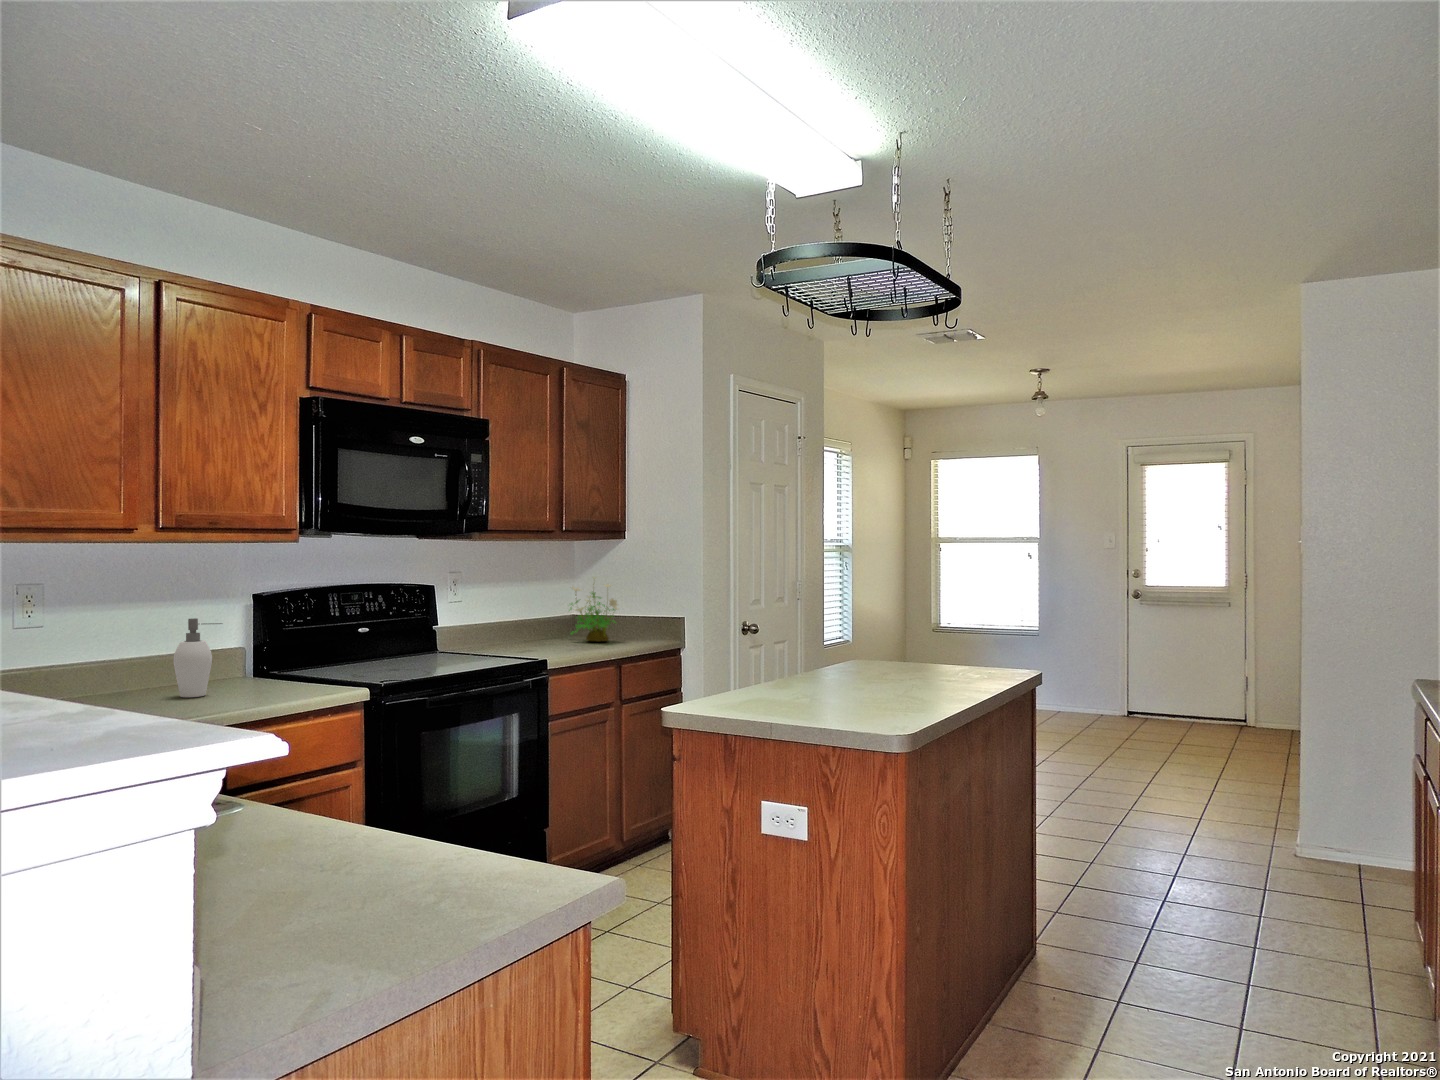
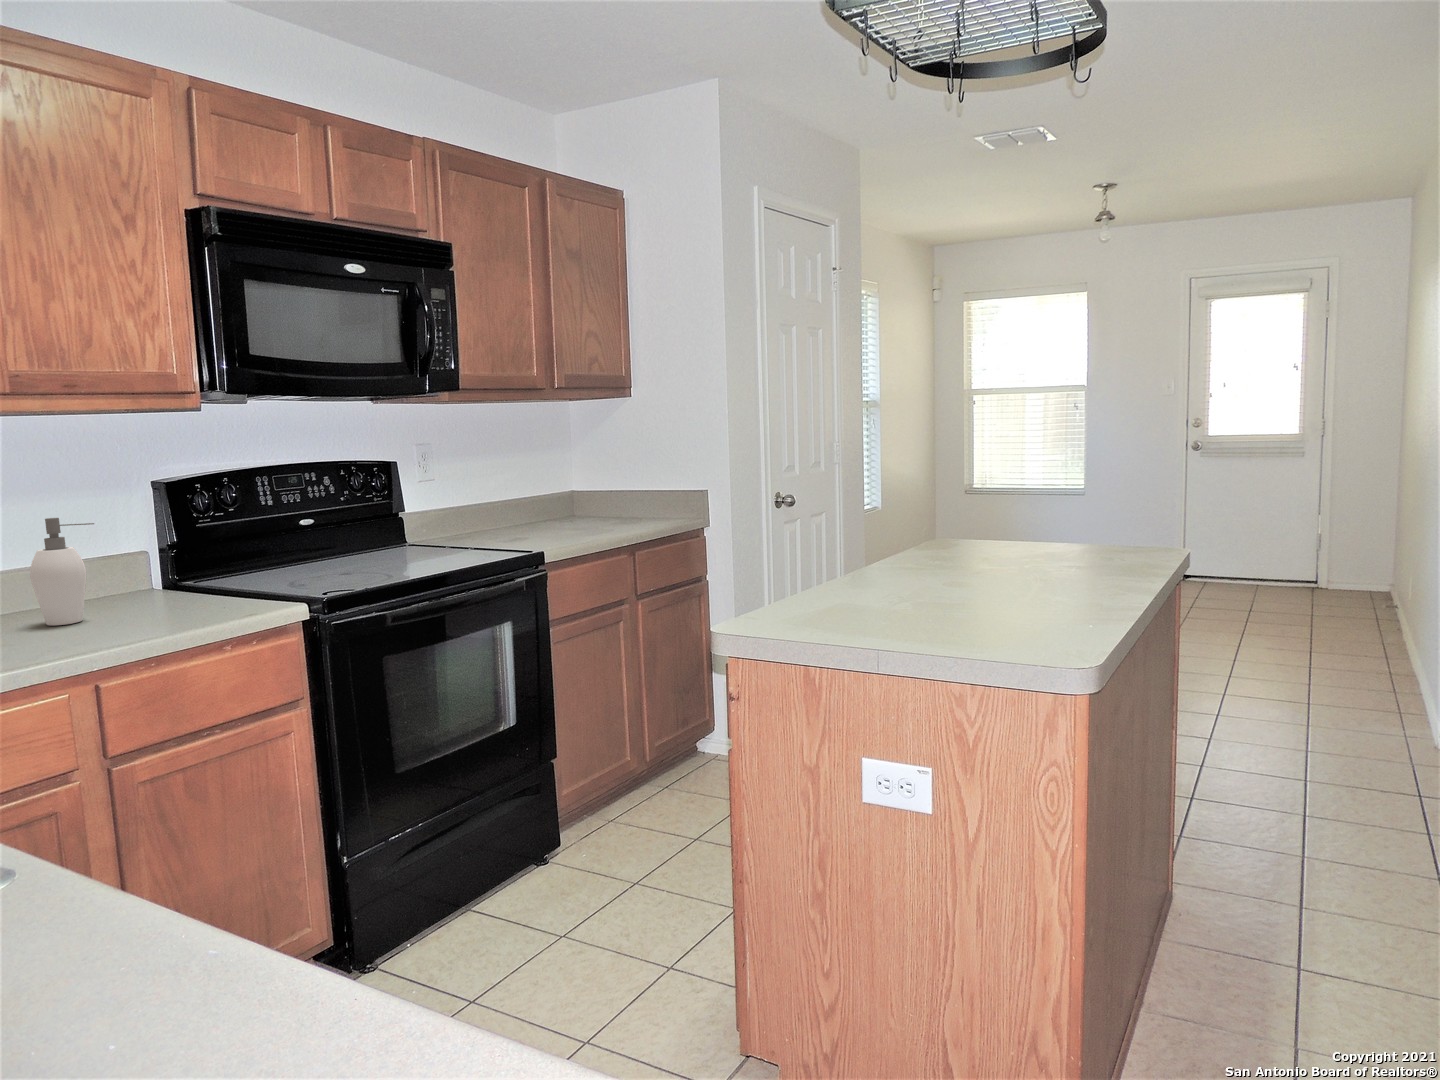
potted plant: present [569,577,619,641] -> none [565,445,629,523]

